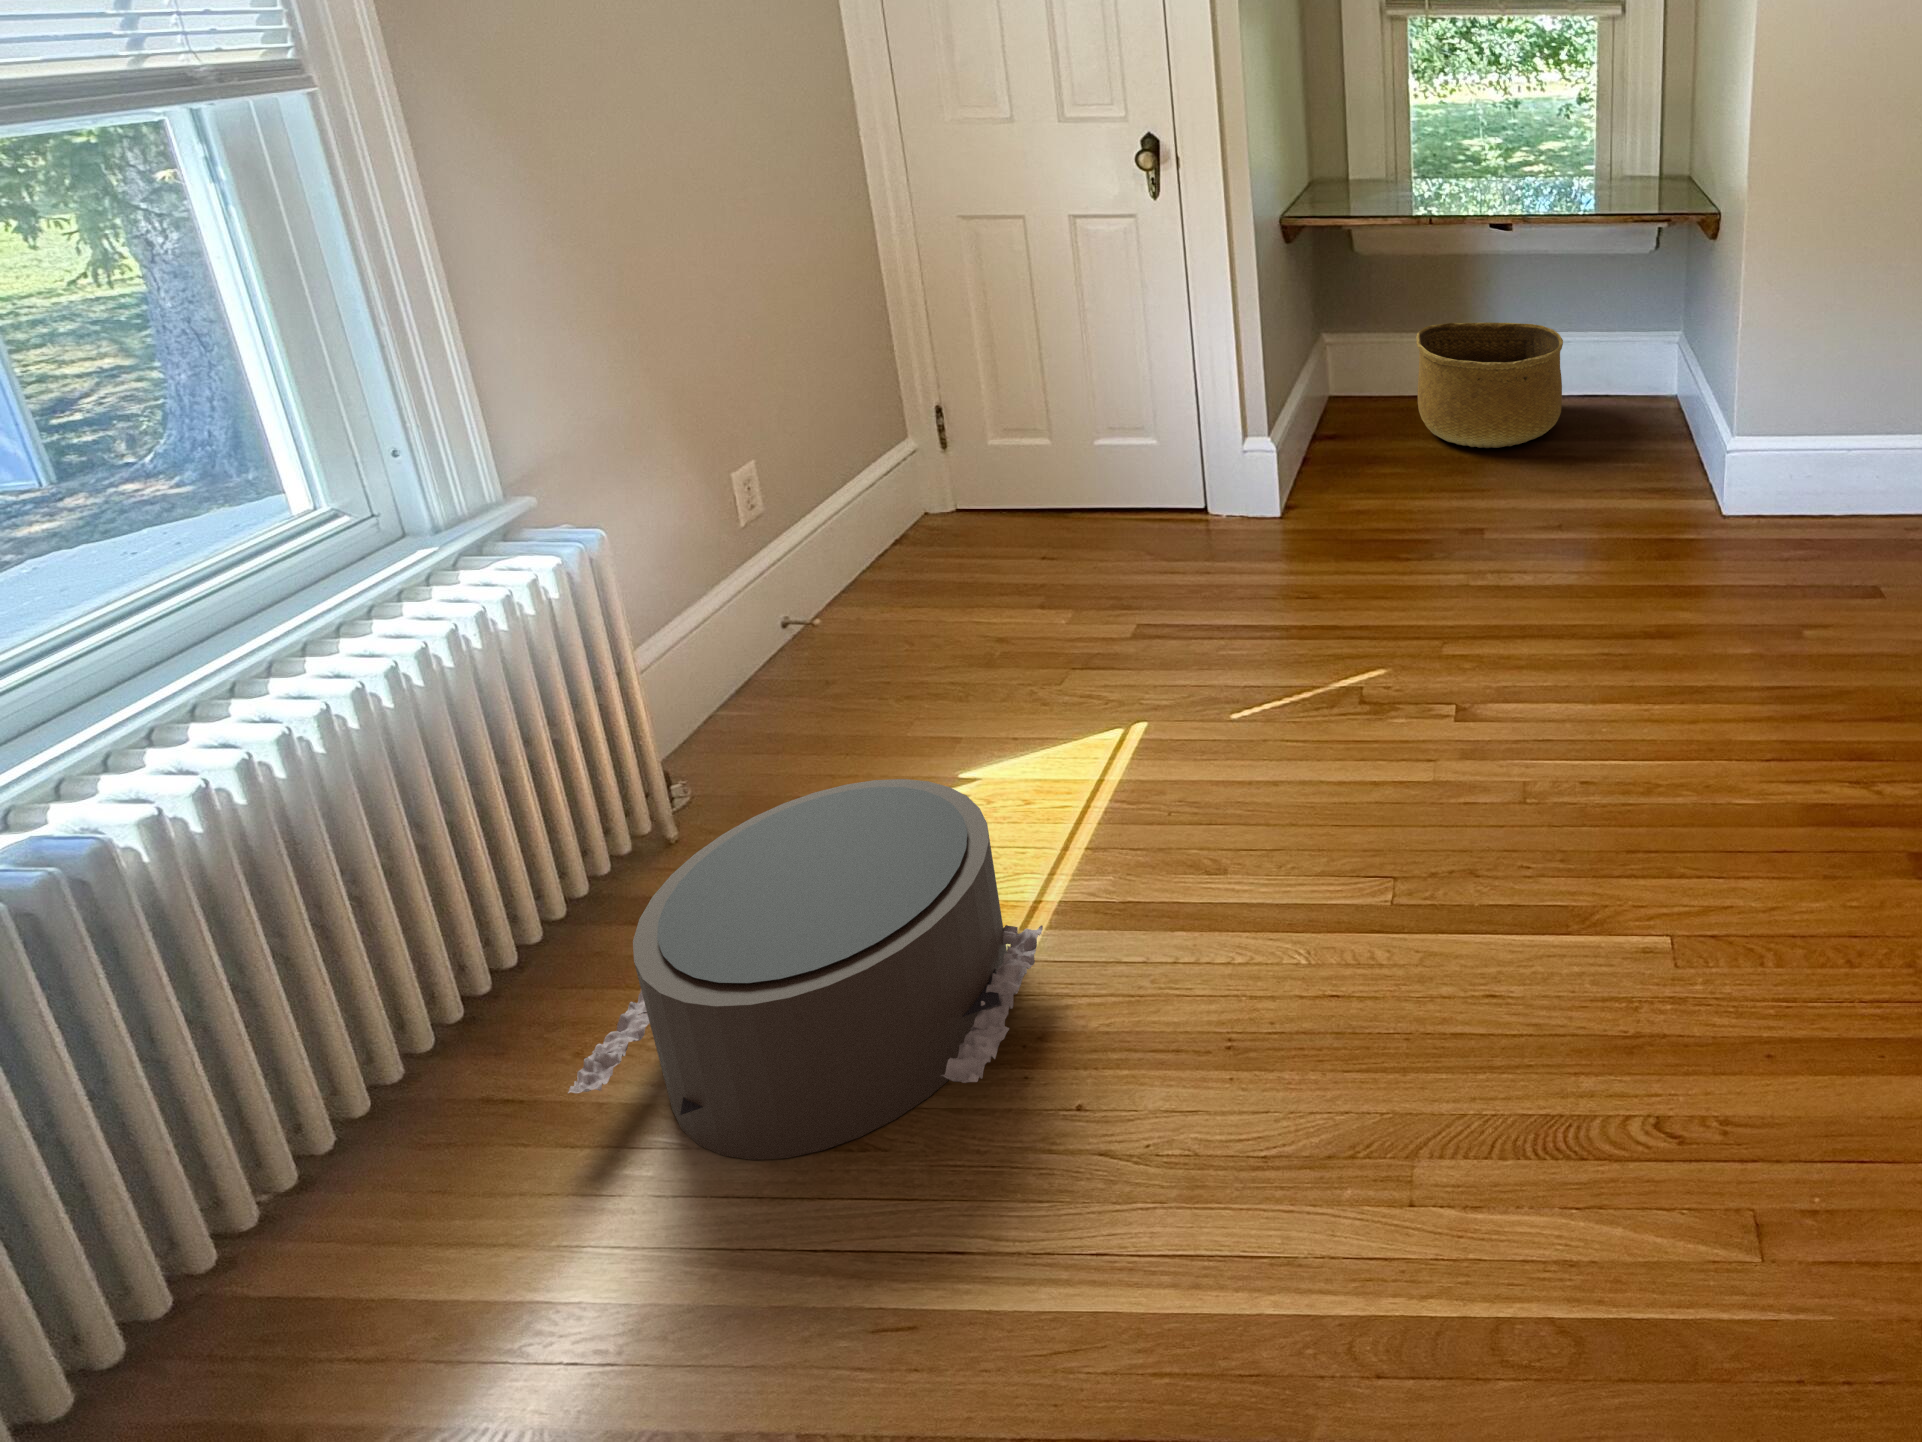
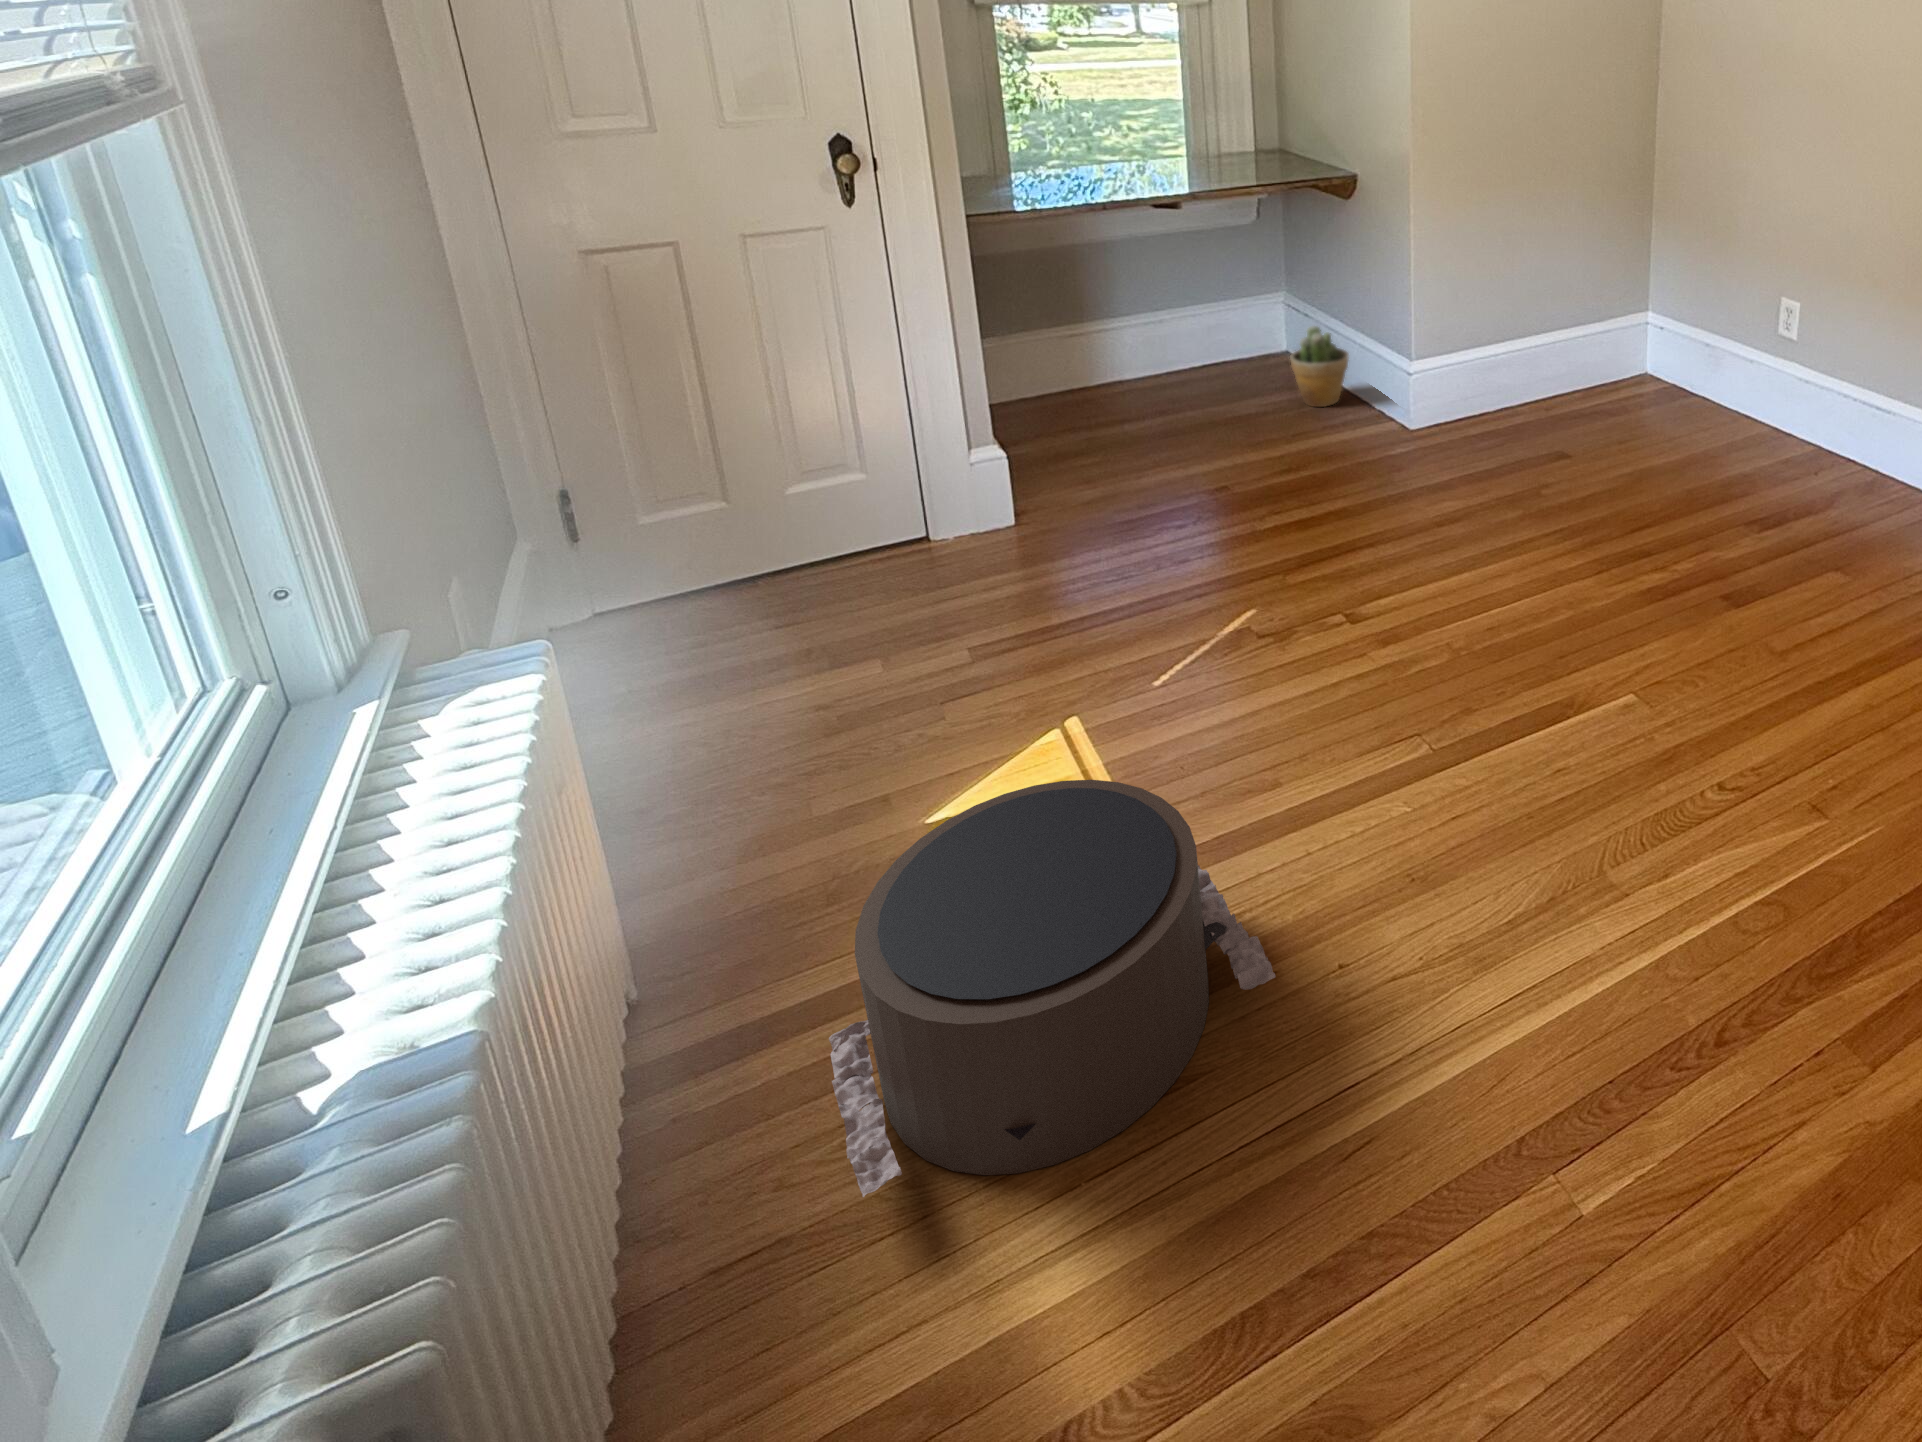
basket: present [1416,322,1563,448] -> none [1057,299,1212,422]
potted plant: none [1626,379,1693,472] -> present [1290,326,1349,407]

